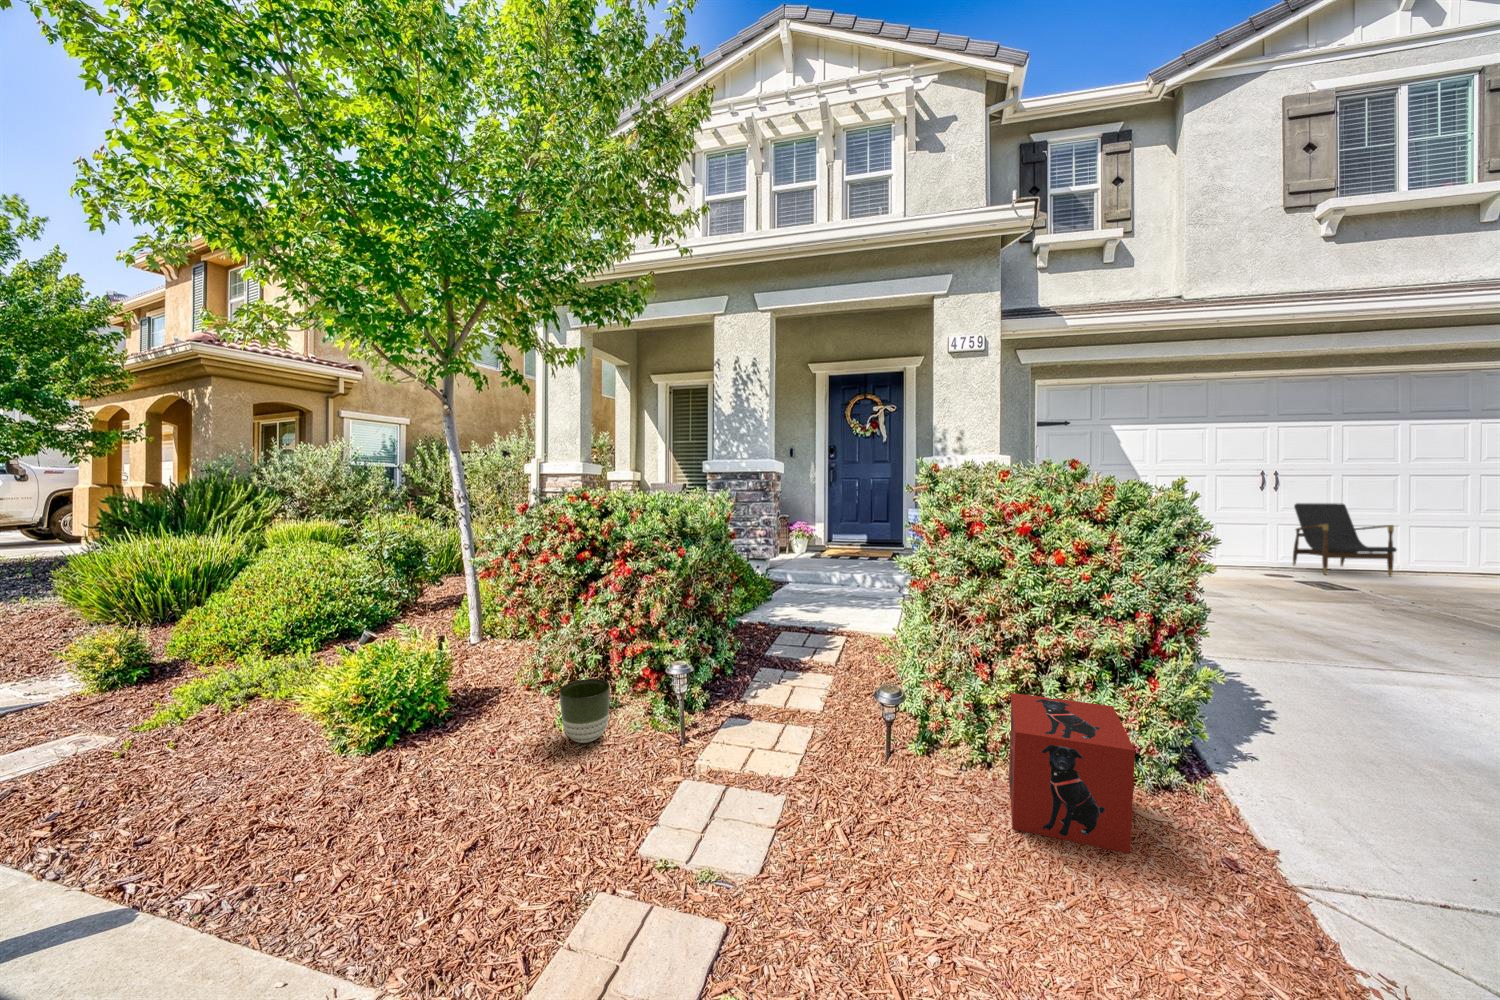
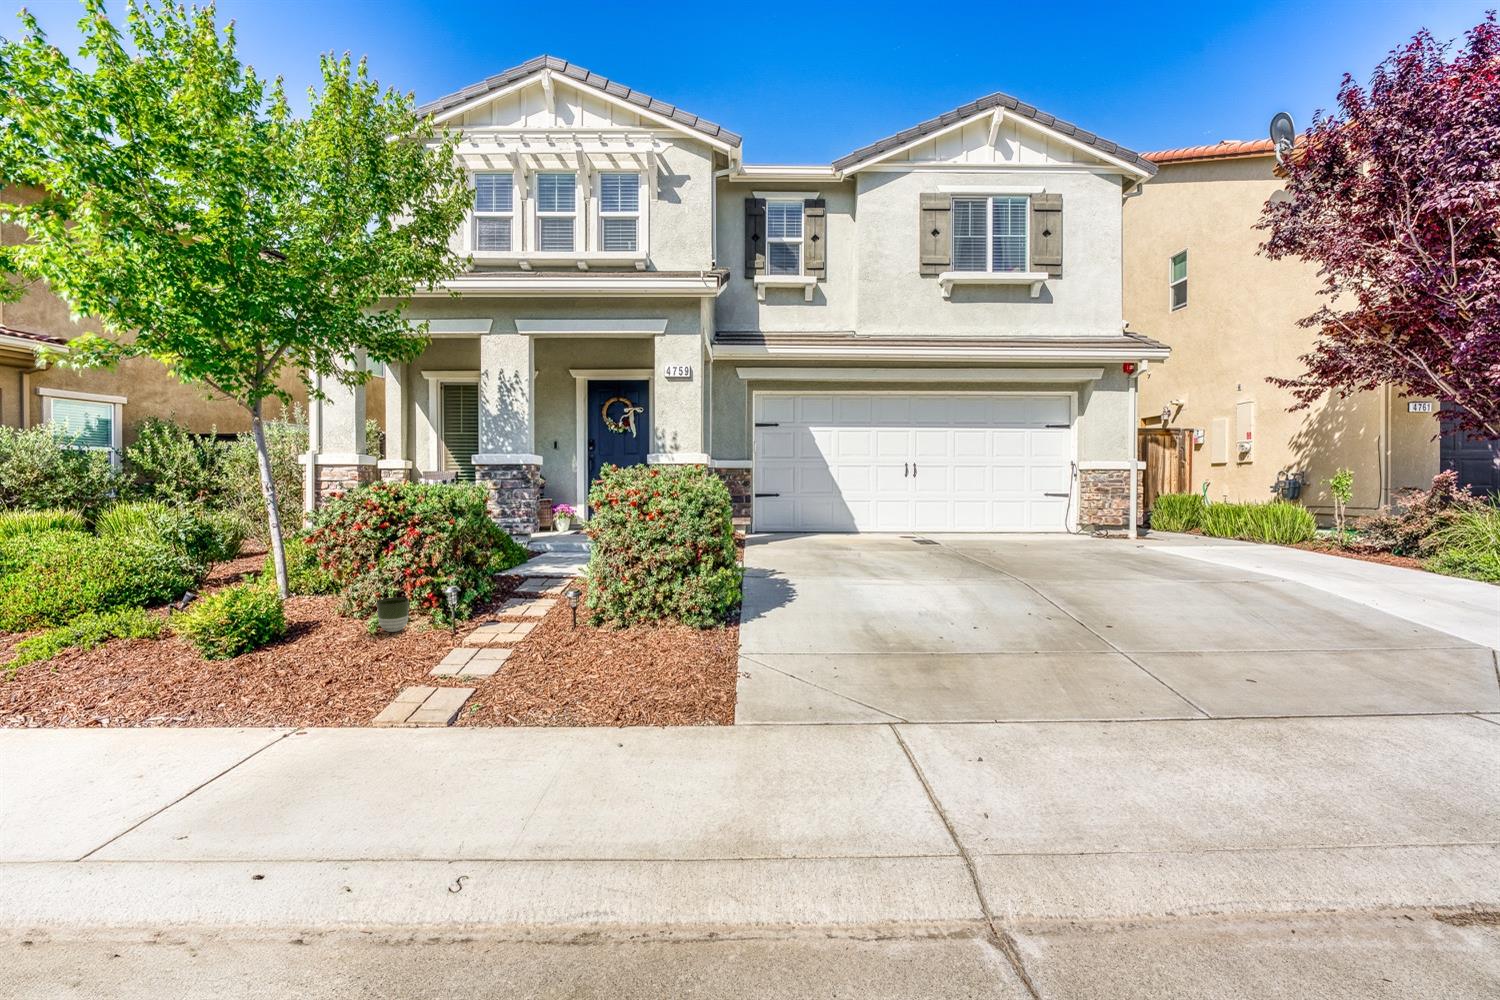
lounge chair: present [1293,503,1397,576] -> none [925,489,973,539]
storage box: present [1009,693,1135,854] -> none [621,587,676,645]

